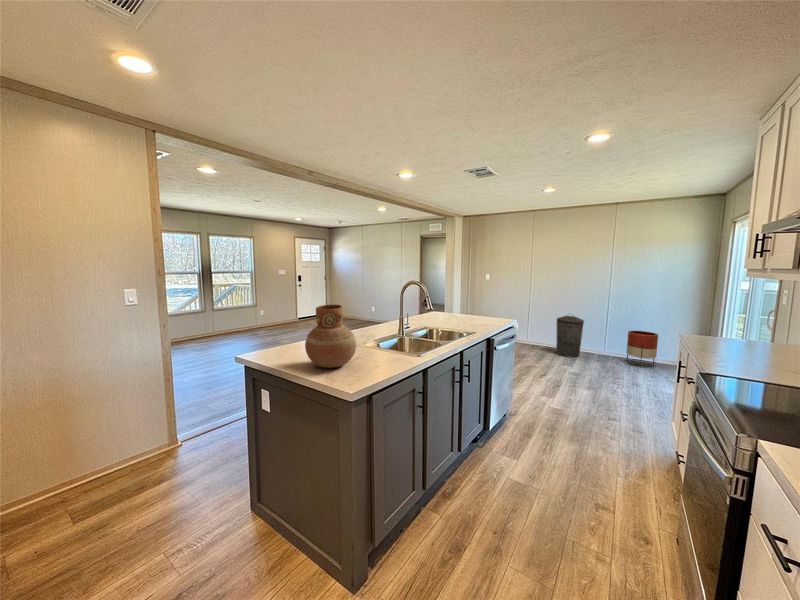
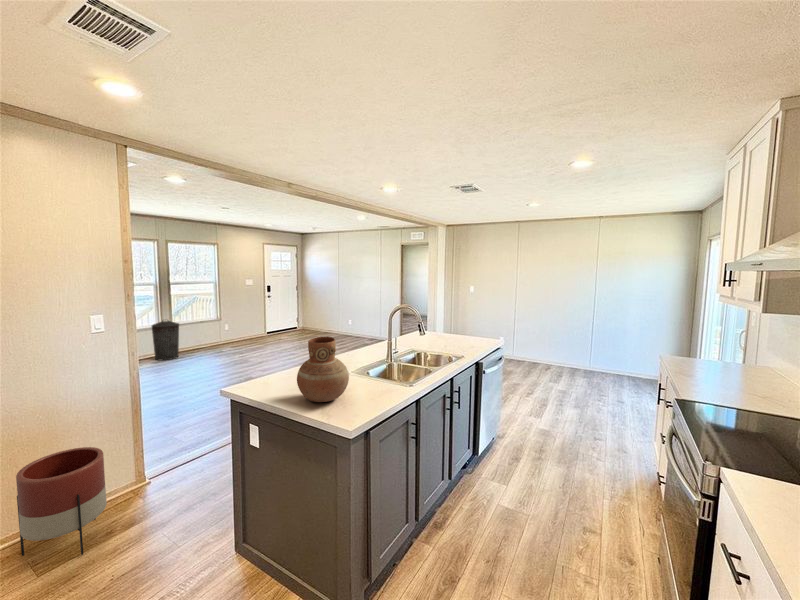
trash can: present [556,316,584,357] -> present [152,321,179,360]
planter: present [626,331,658,367] -> present [16,447,107,556]

